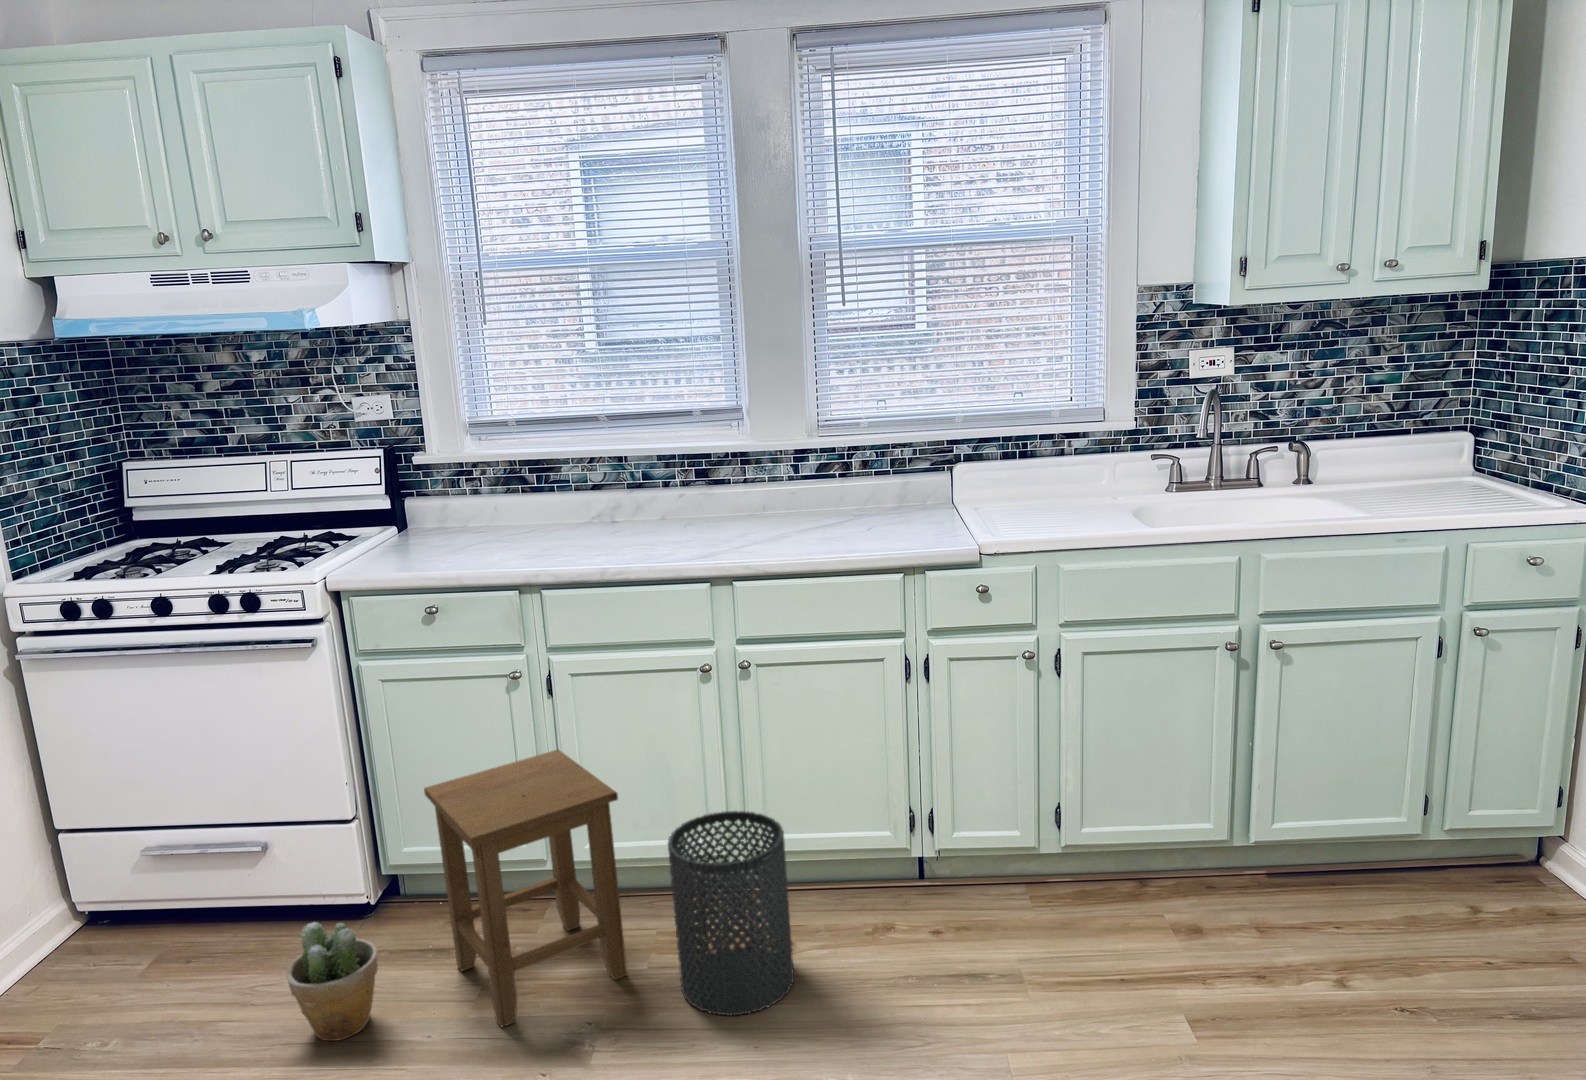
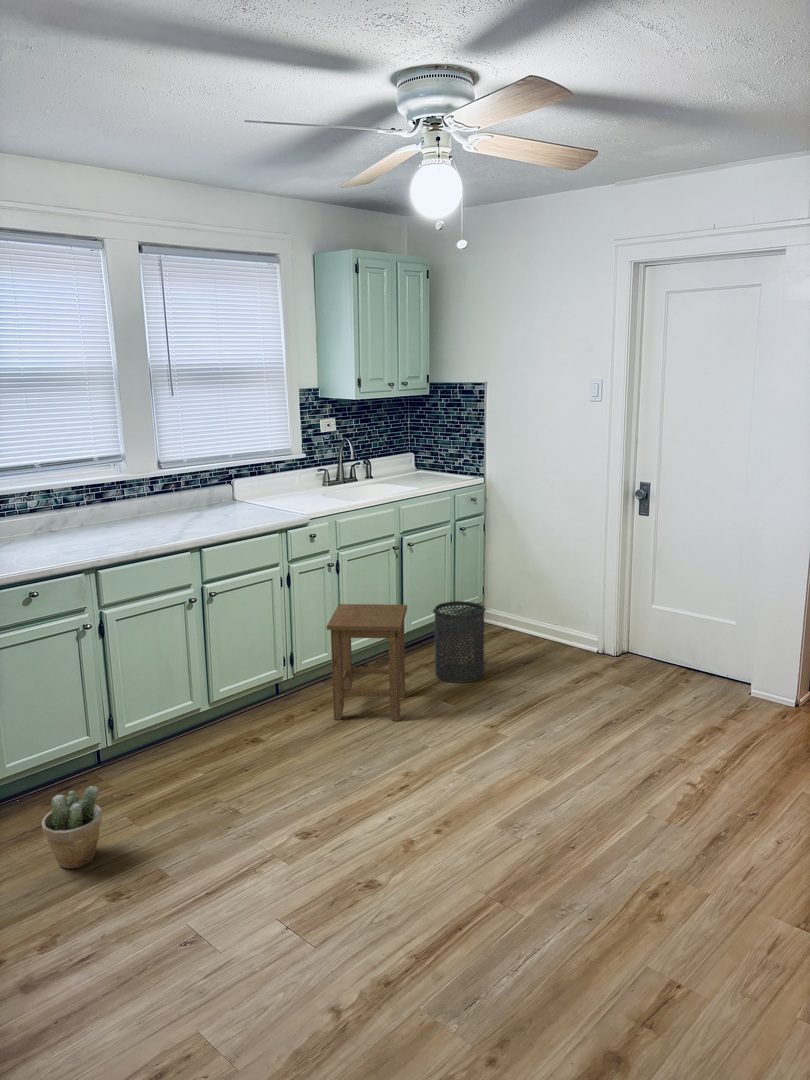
stool: present [424,750,627,1027] -> present [327,604,407,721]
trash can: present [668,811,794,1015] -> present [433,601,486,683]

